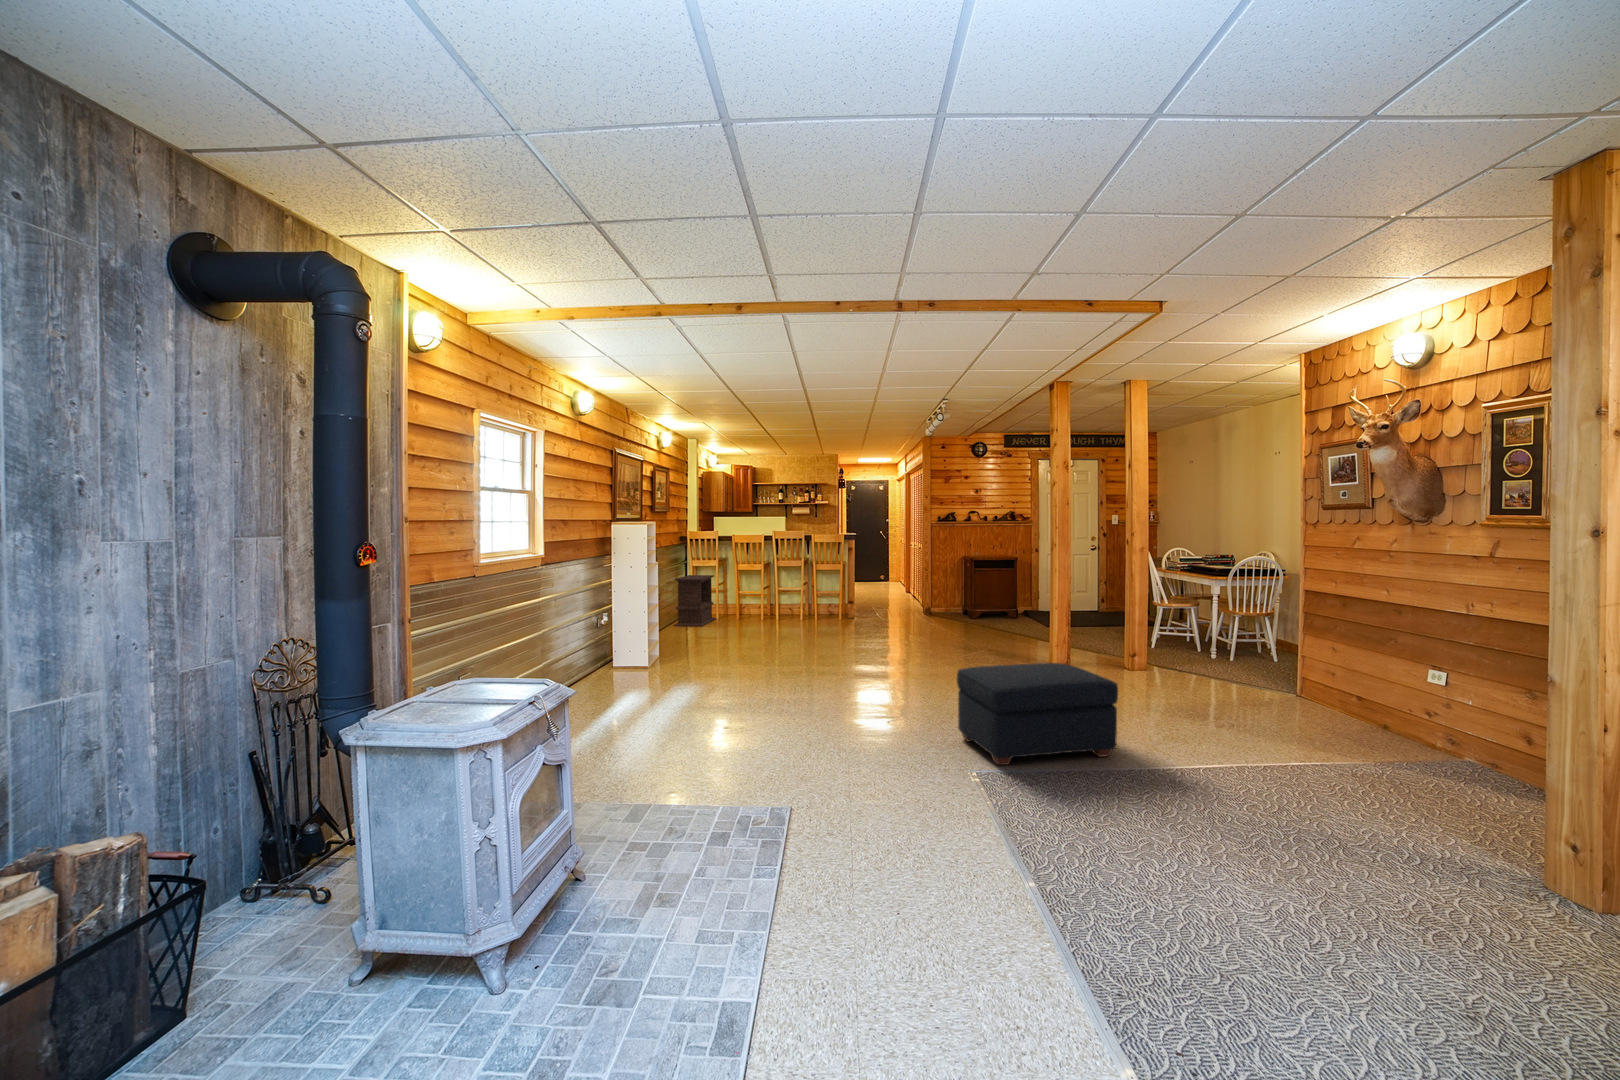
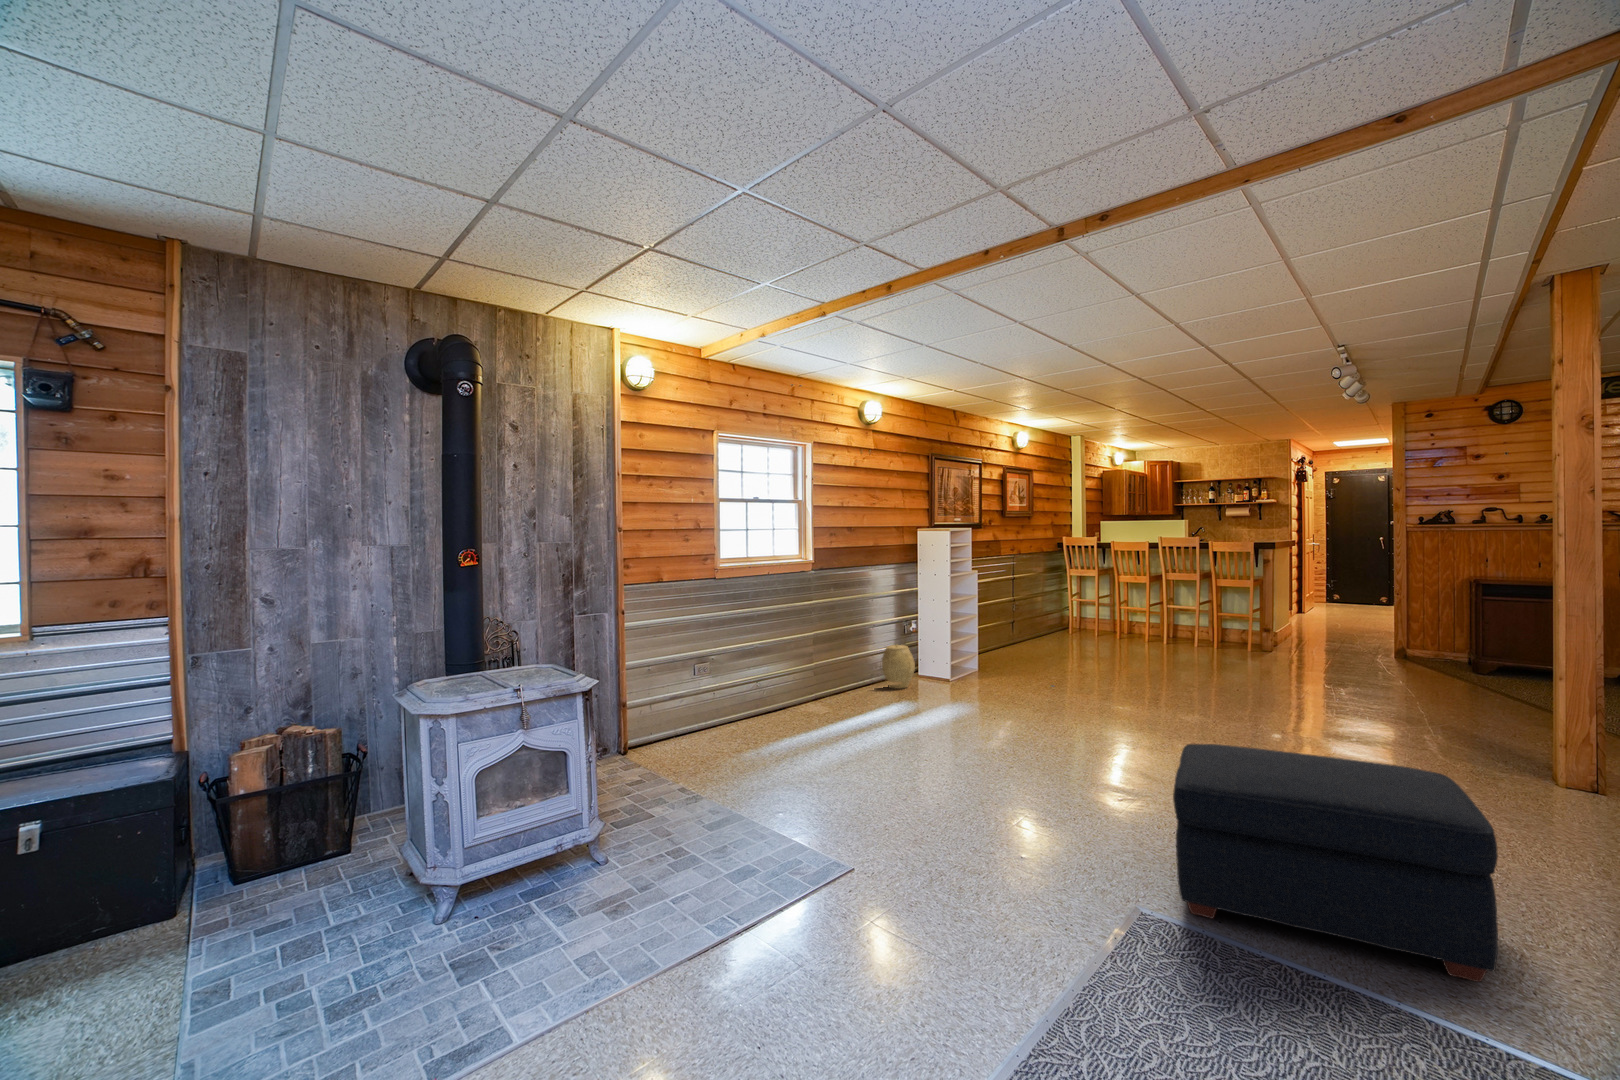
side table: present [673,575,716,627] -> none [1038,589,1101,650]
woven basket: none [592,634,626,676] -> present [882,645,915,689]

